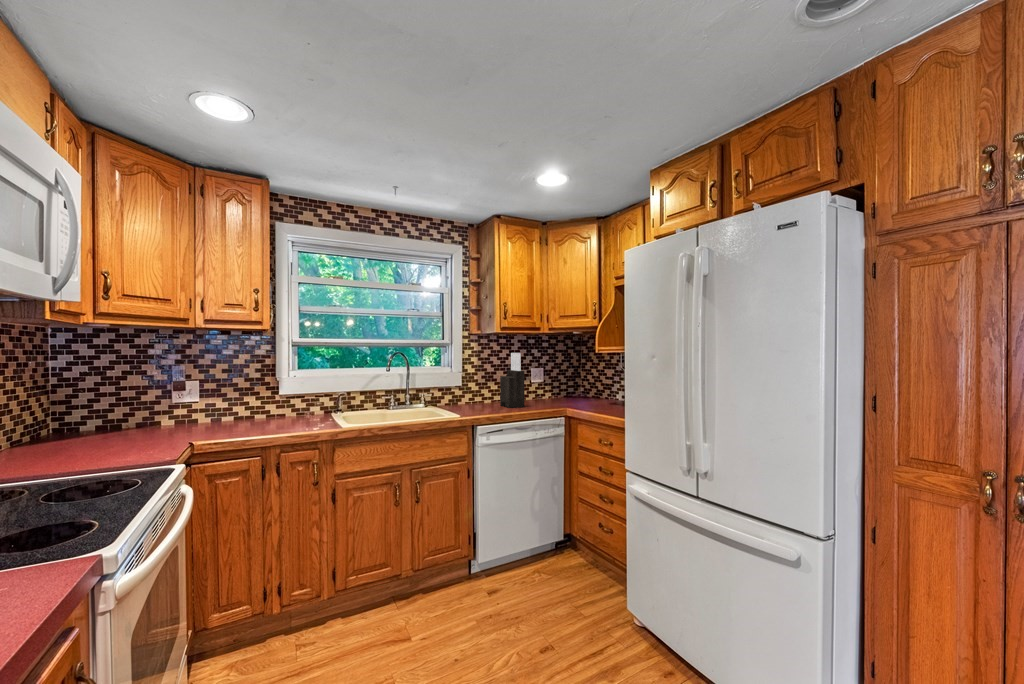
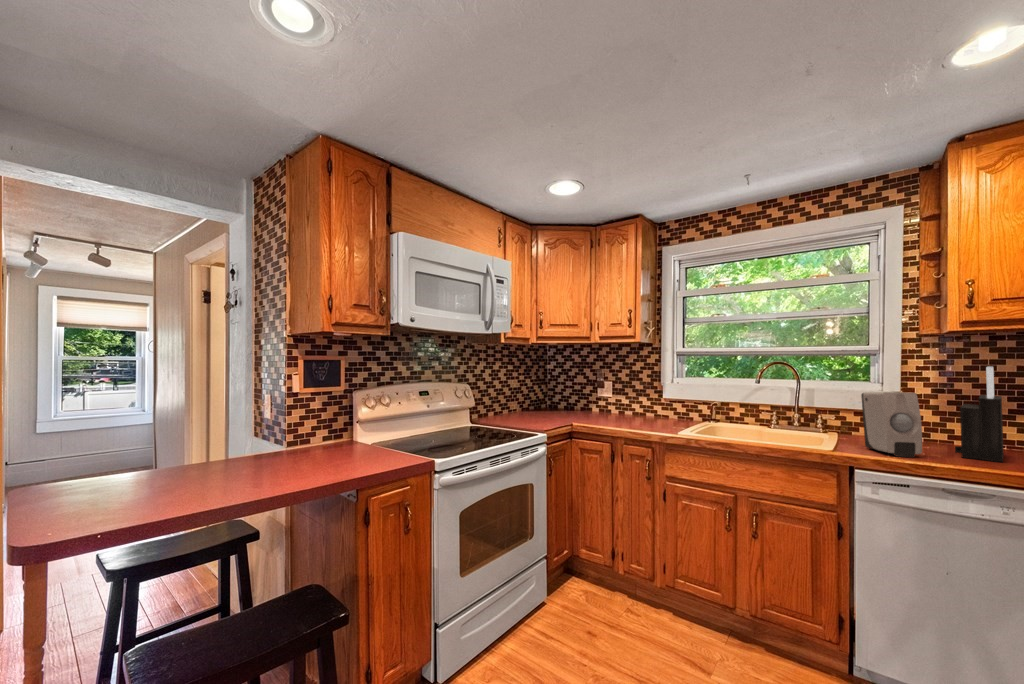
soap dispenser: none [466,370,501,413] -> present [861,392,922,457]

